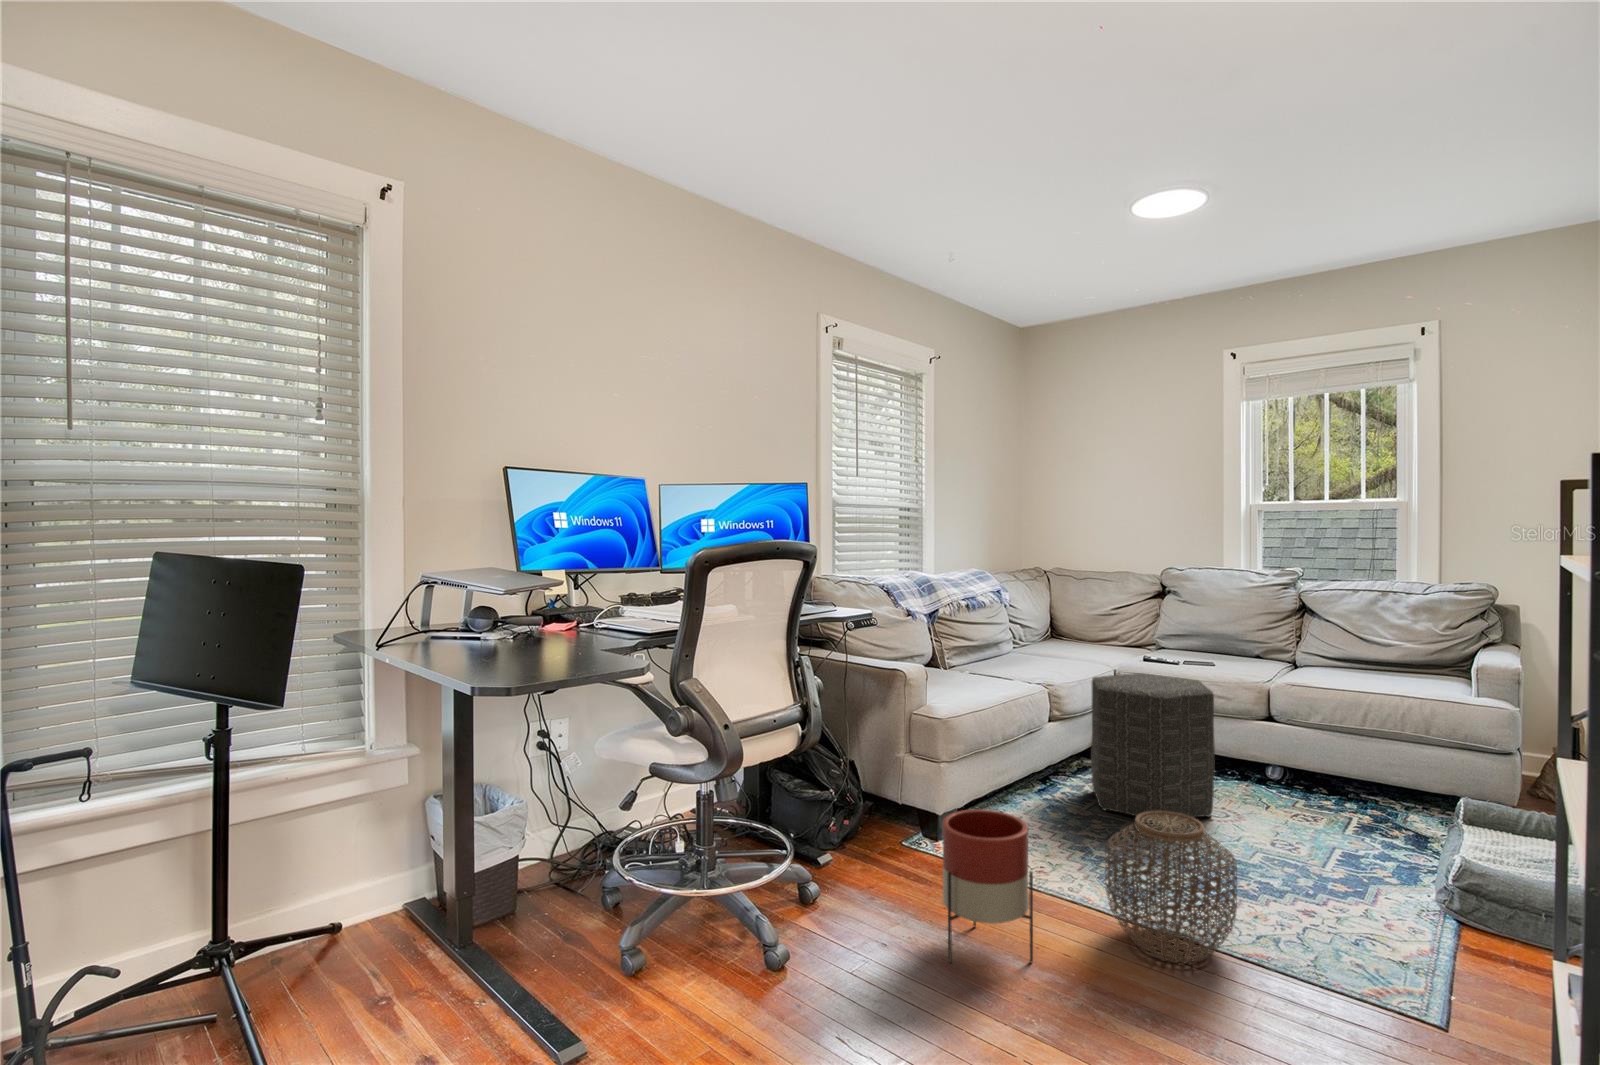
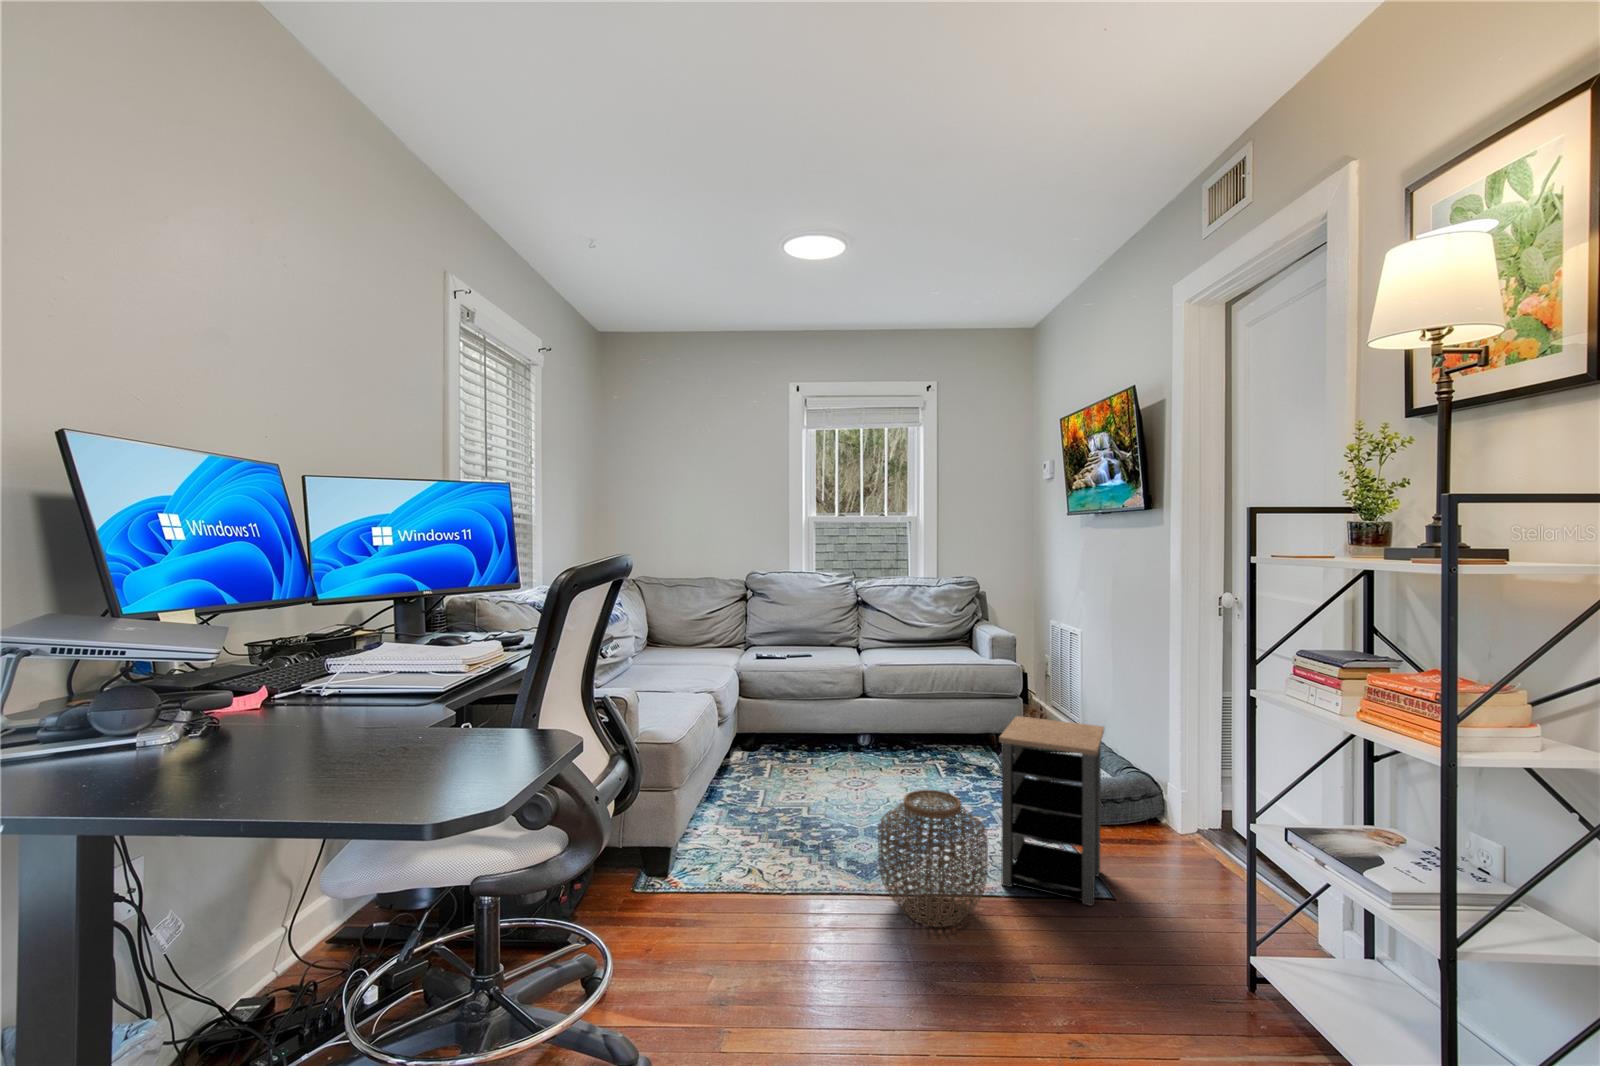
ottoman: present [1091,673,1215,818] -> none [753,667,856,796]
side table: none [1284,758,1476,1008] -> present [999,716,1104,906]
planter: present [942,809,1033,963] -> none [764,829,857,1012]

